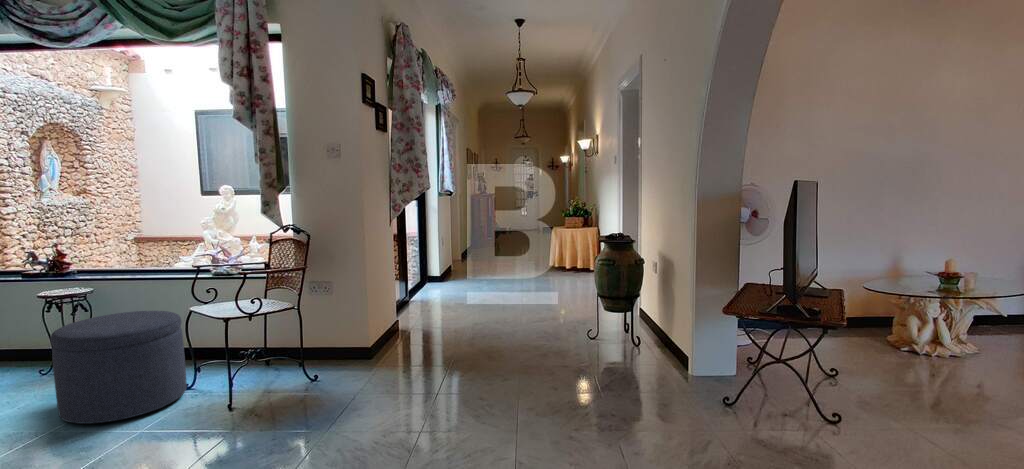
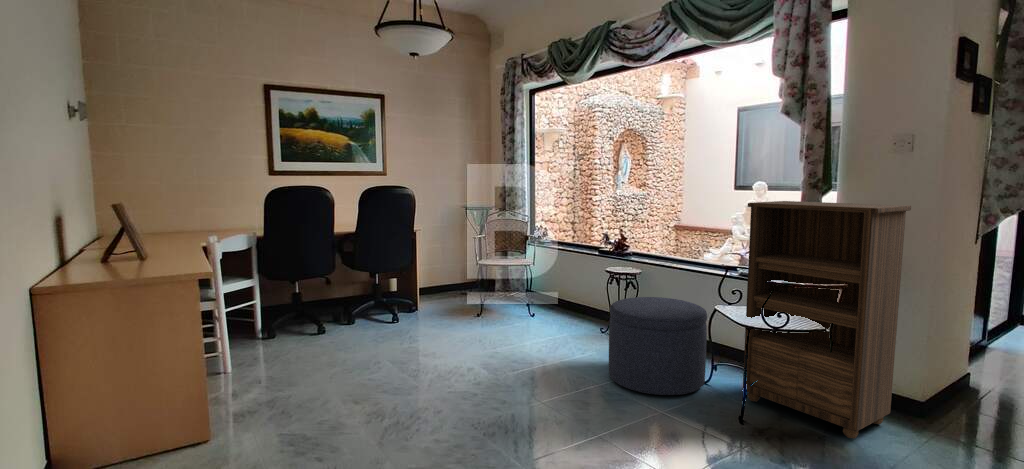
bookshelf: none [211,199,348,391] -> present [743,201,911,438]

